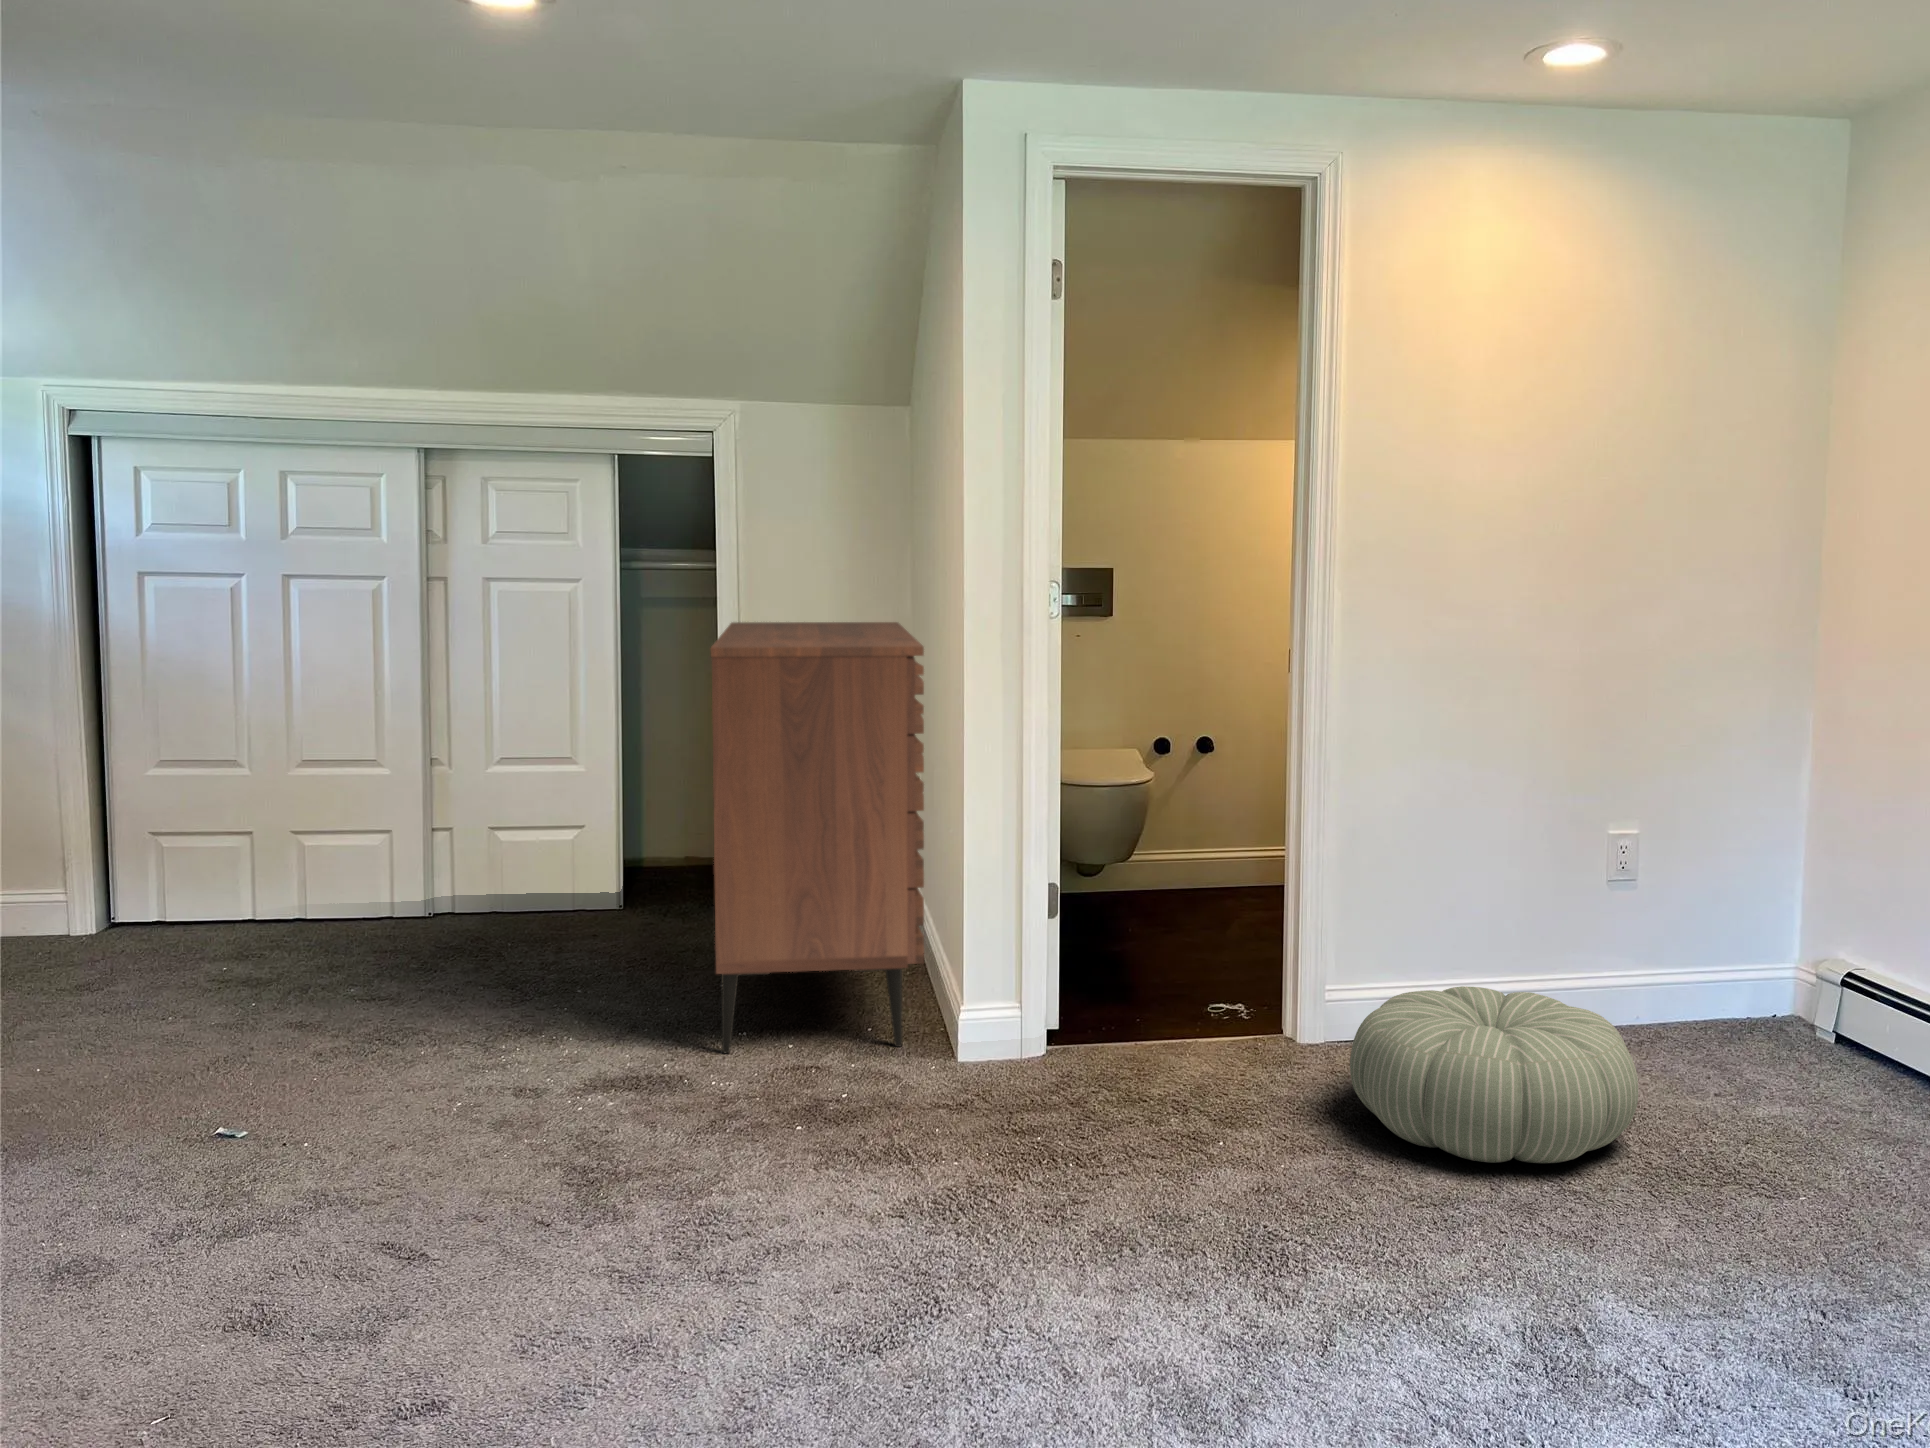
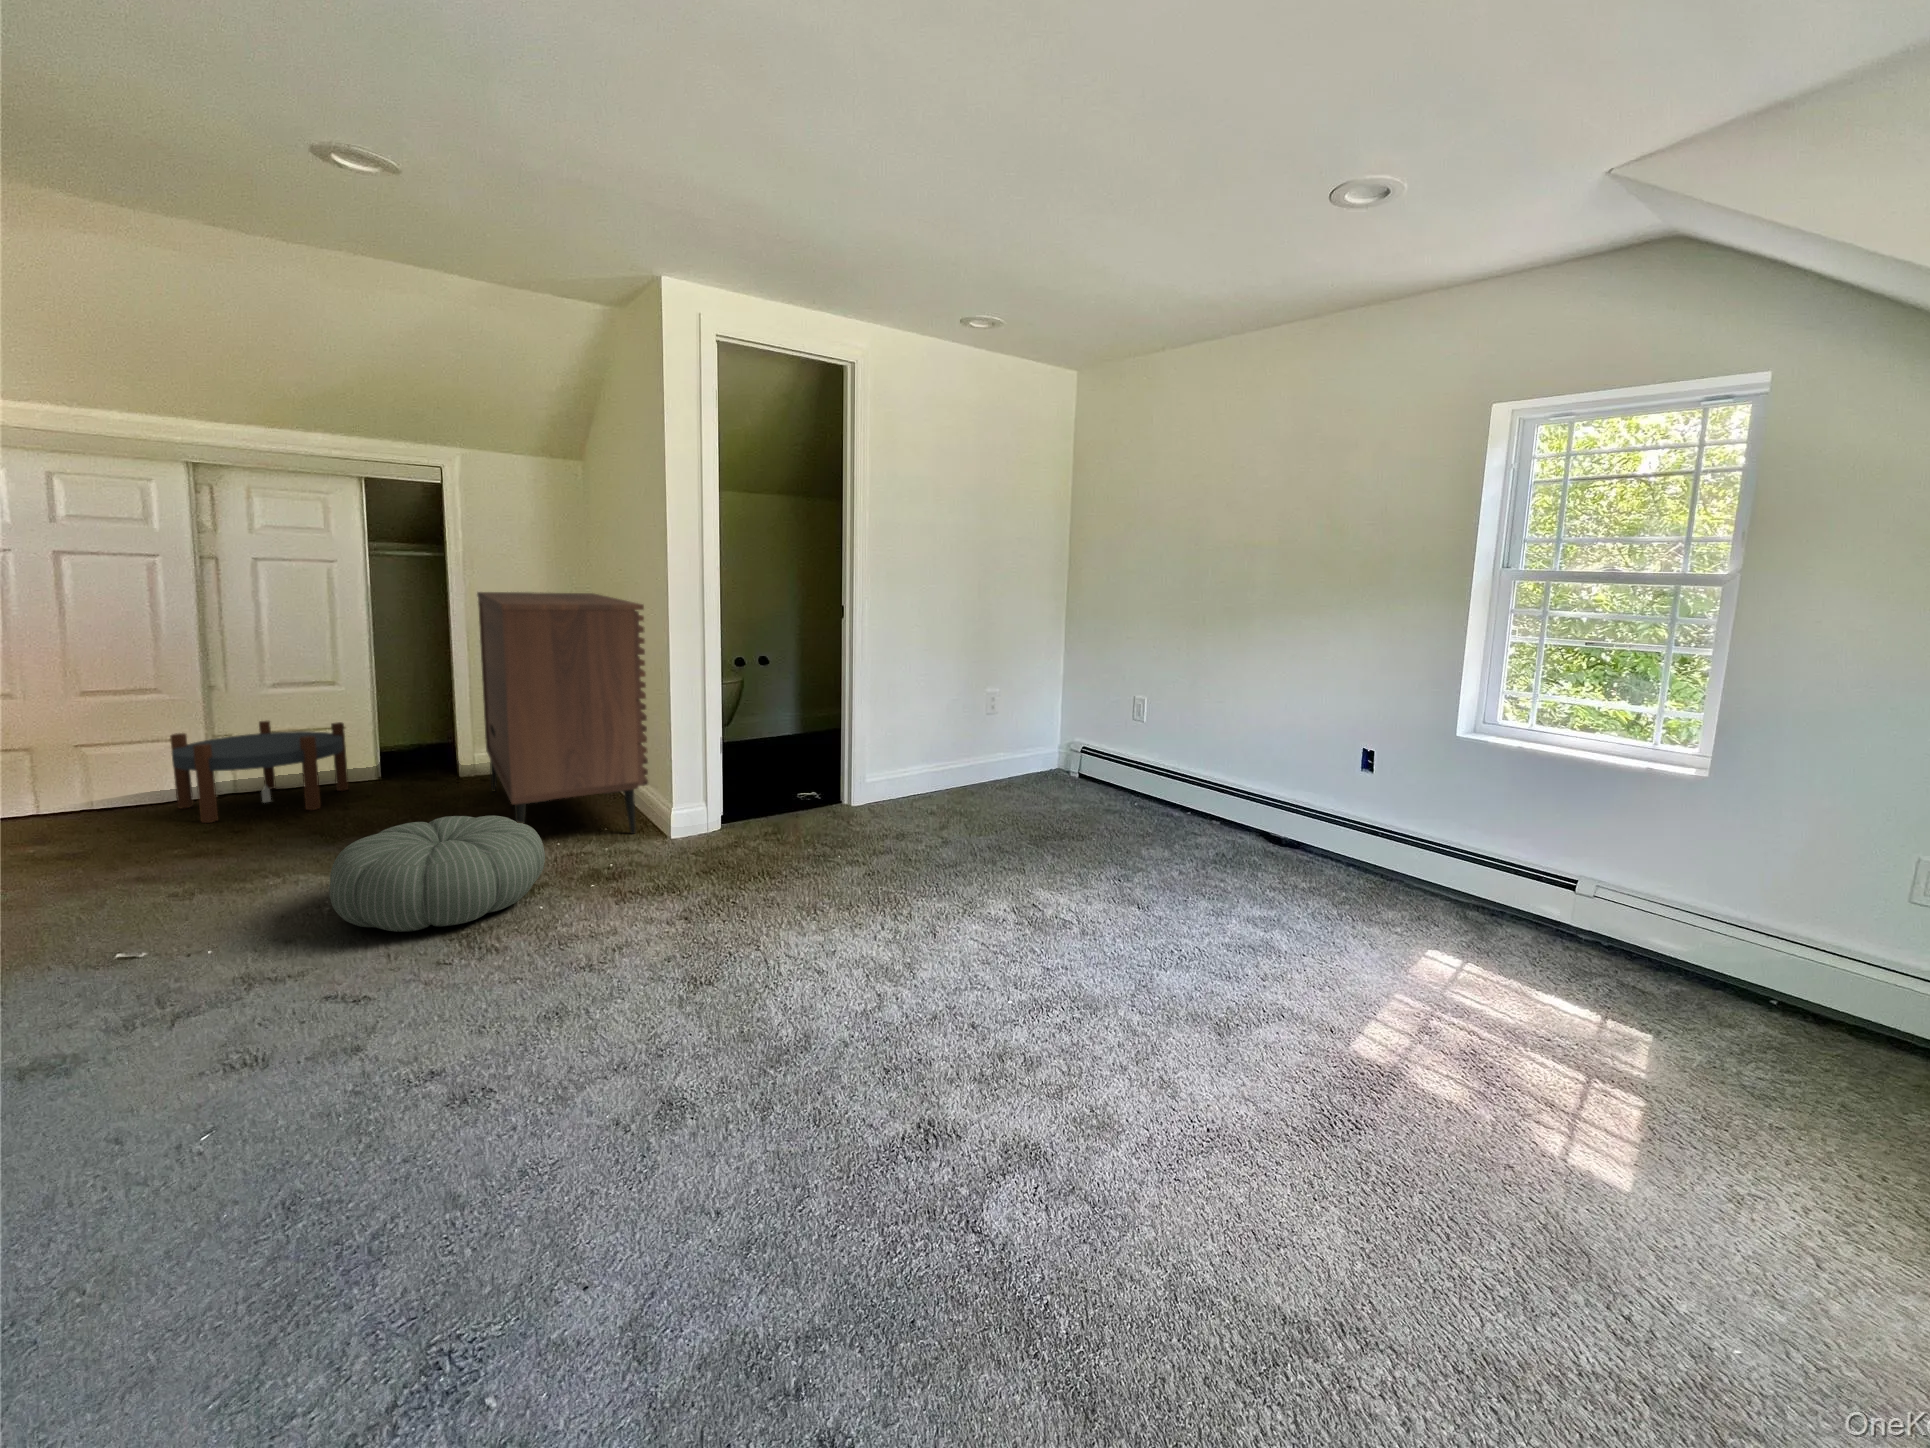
side table: none [373,811,570,954] -> present [170,721,349,823]
pouf: present [1350,986,1639,1163] -> present [329,816,545,932]

